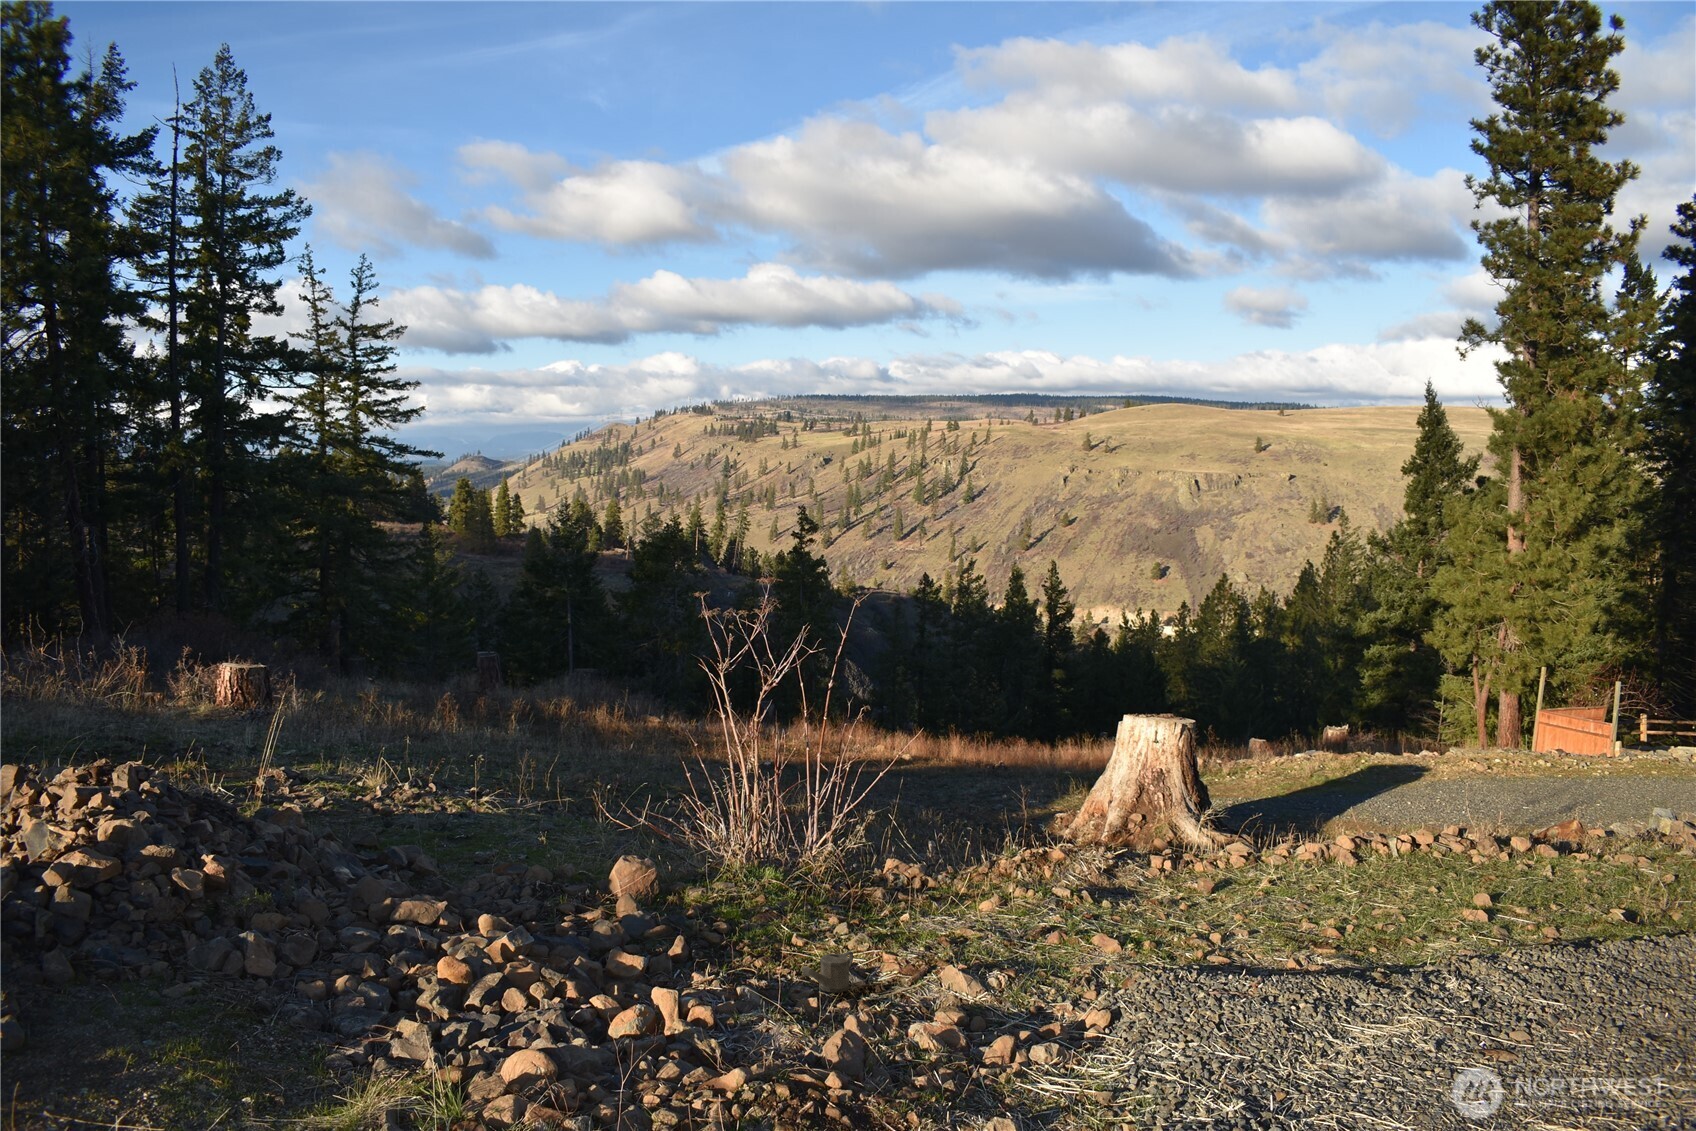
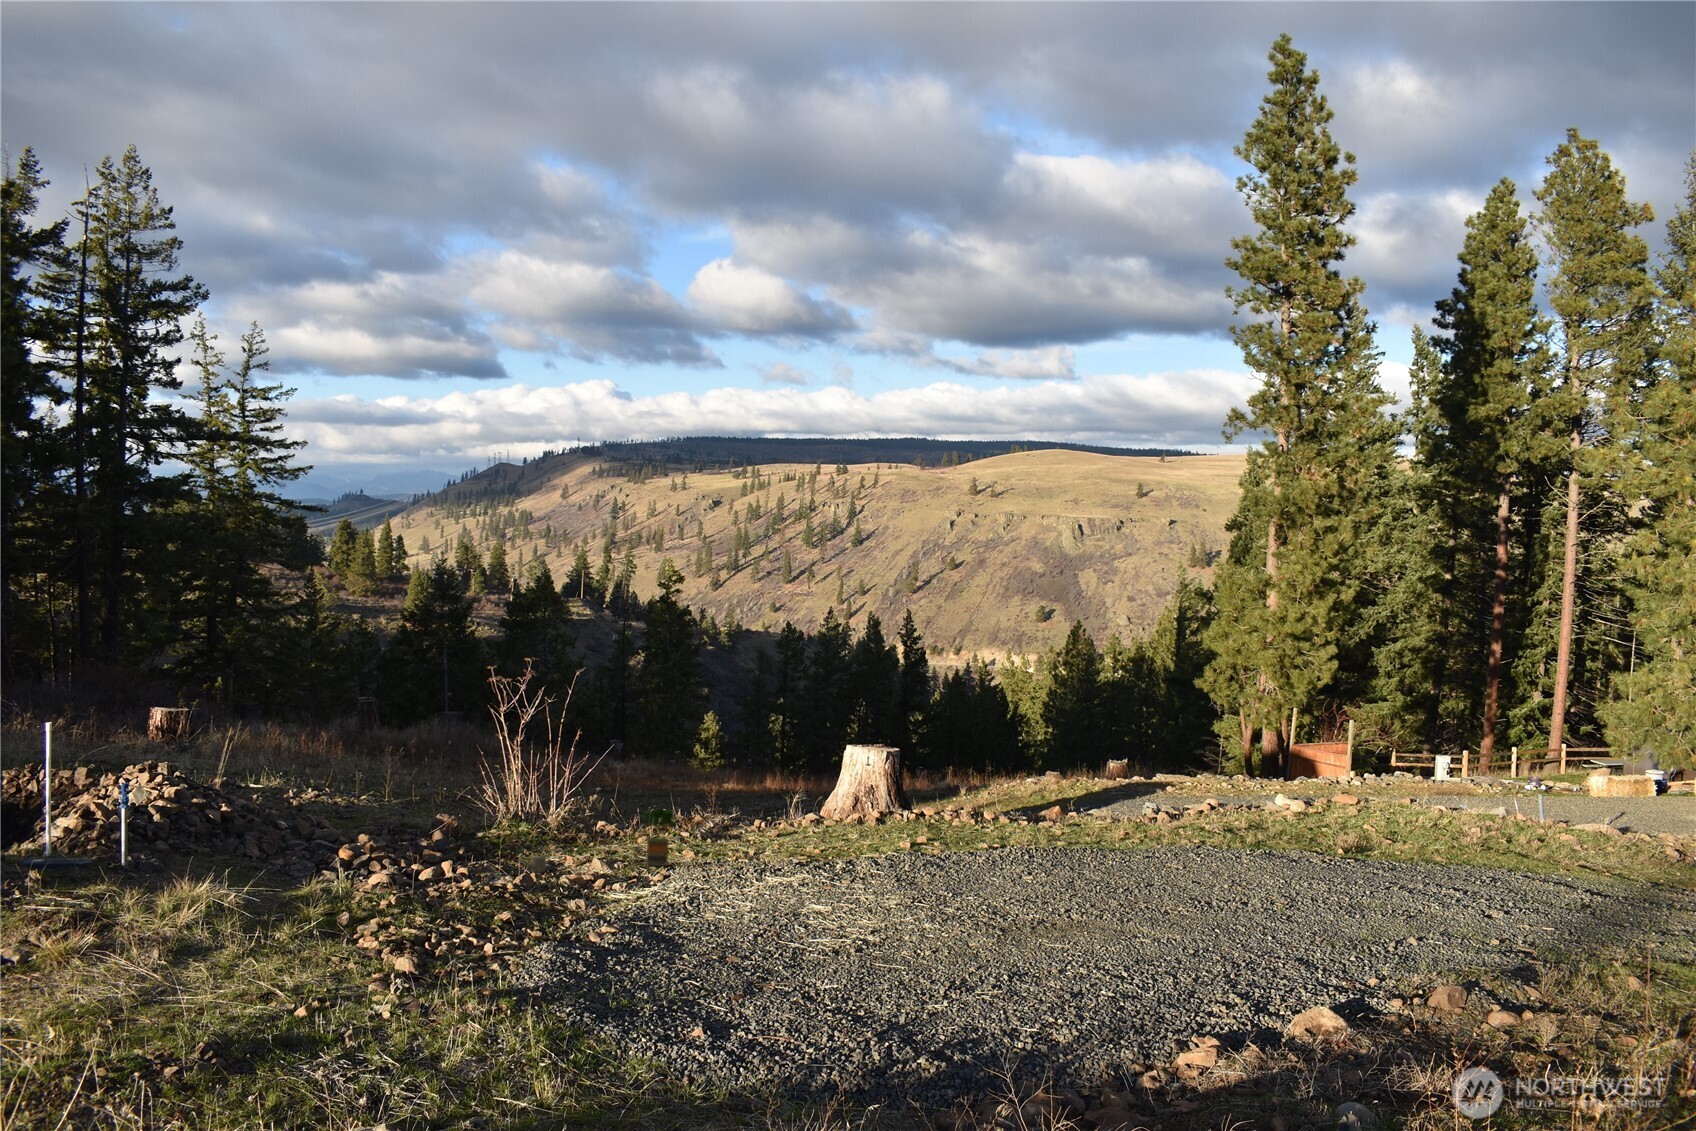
potted tree: none [1034,860,1117,982] -> present [642,809,677,866]

